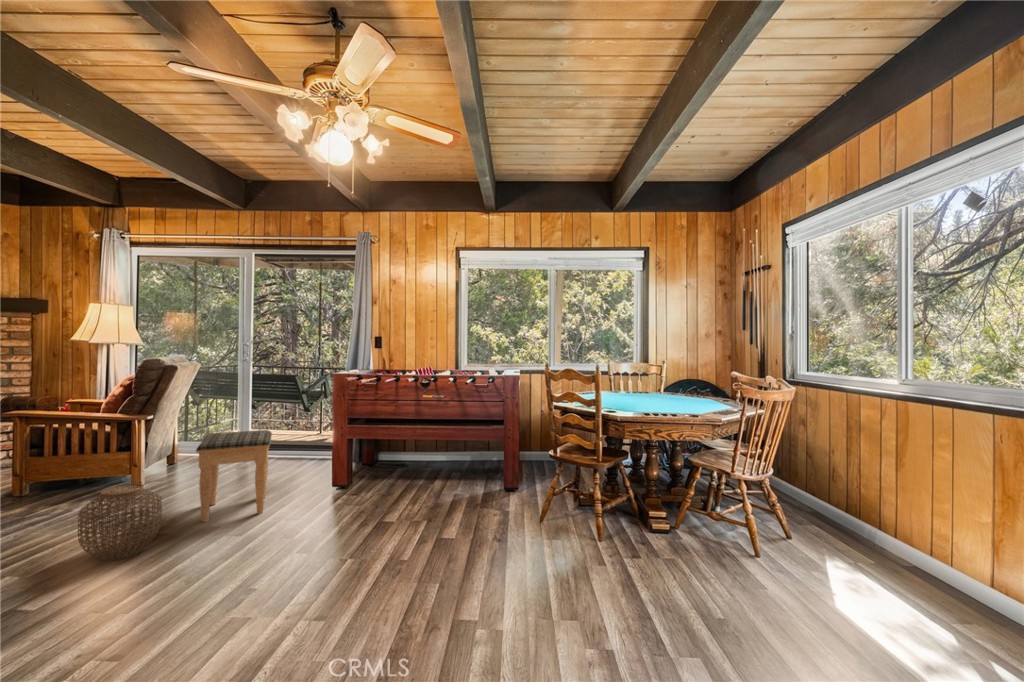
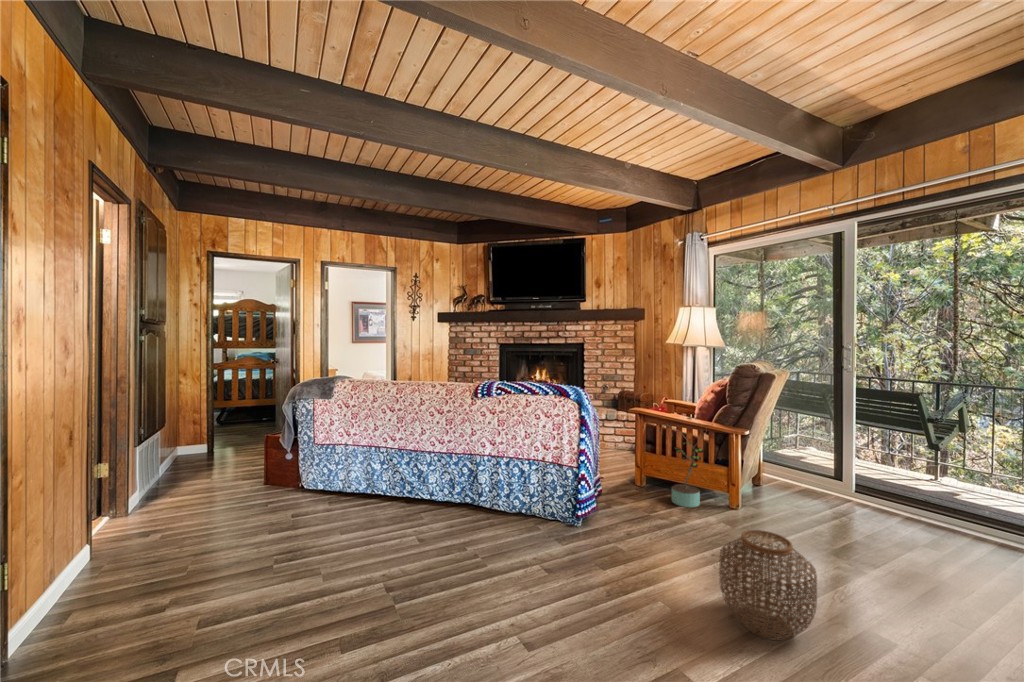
potted plant: none [48,411,113,499] -> present [662,417,708,507]
footstool: present [196,430,272,522] -> none [841,476,985,644]

